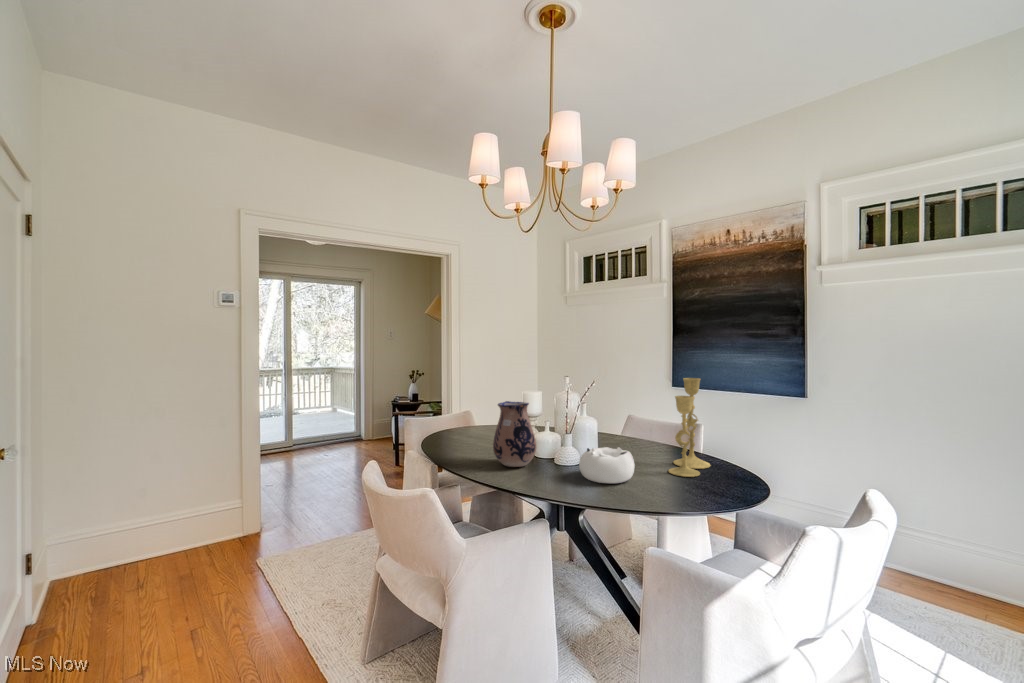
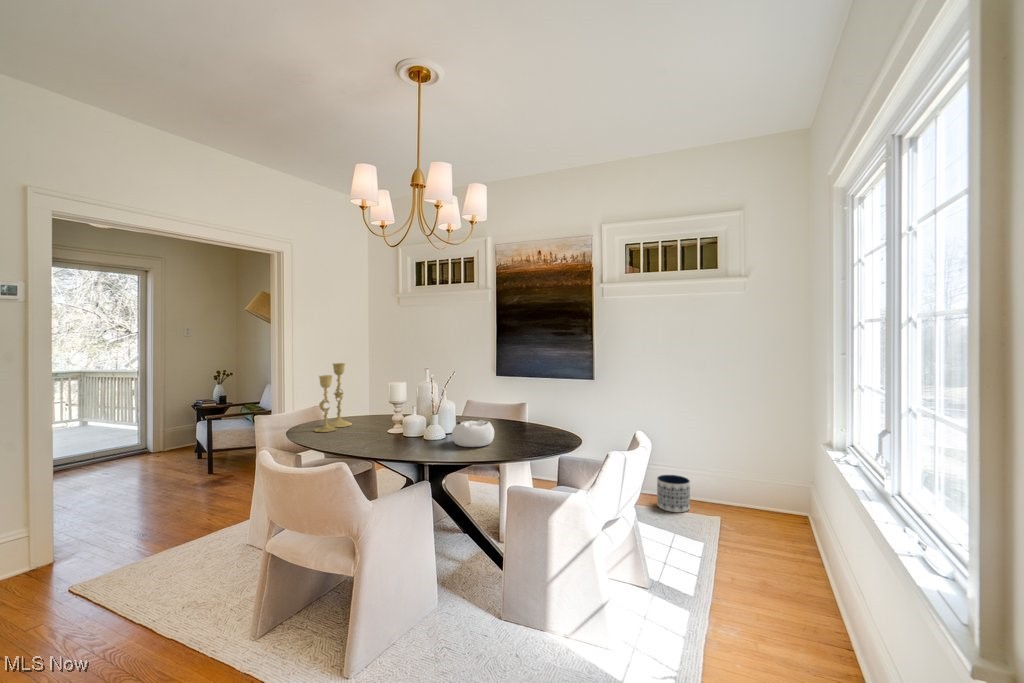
candlestick: present [669,378,710,477] -> present [314,363,352,432]
ceramic pitcher: present [493,401,536,467] -> none [375,389,413,444]
planter: none [916,546,980,611] -> present [657,475,690,512]

